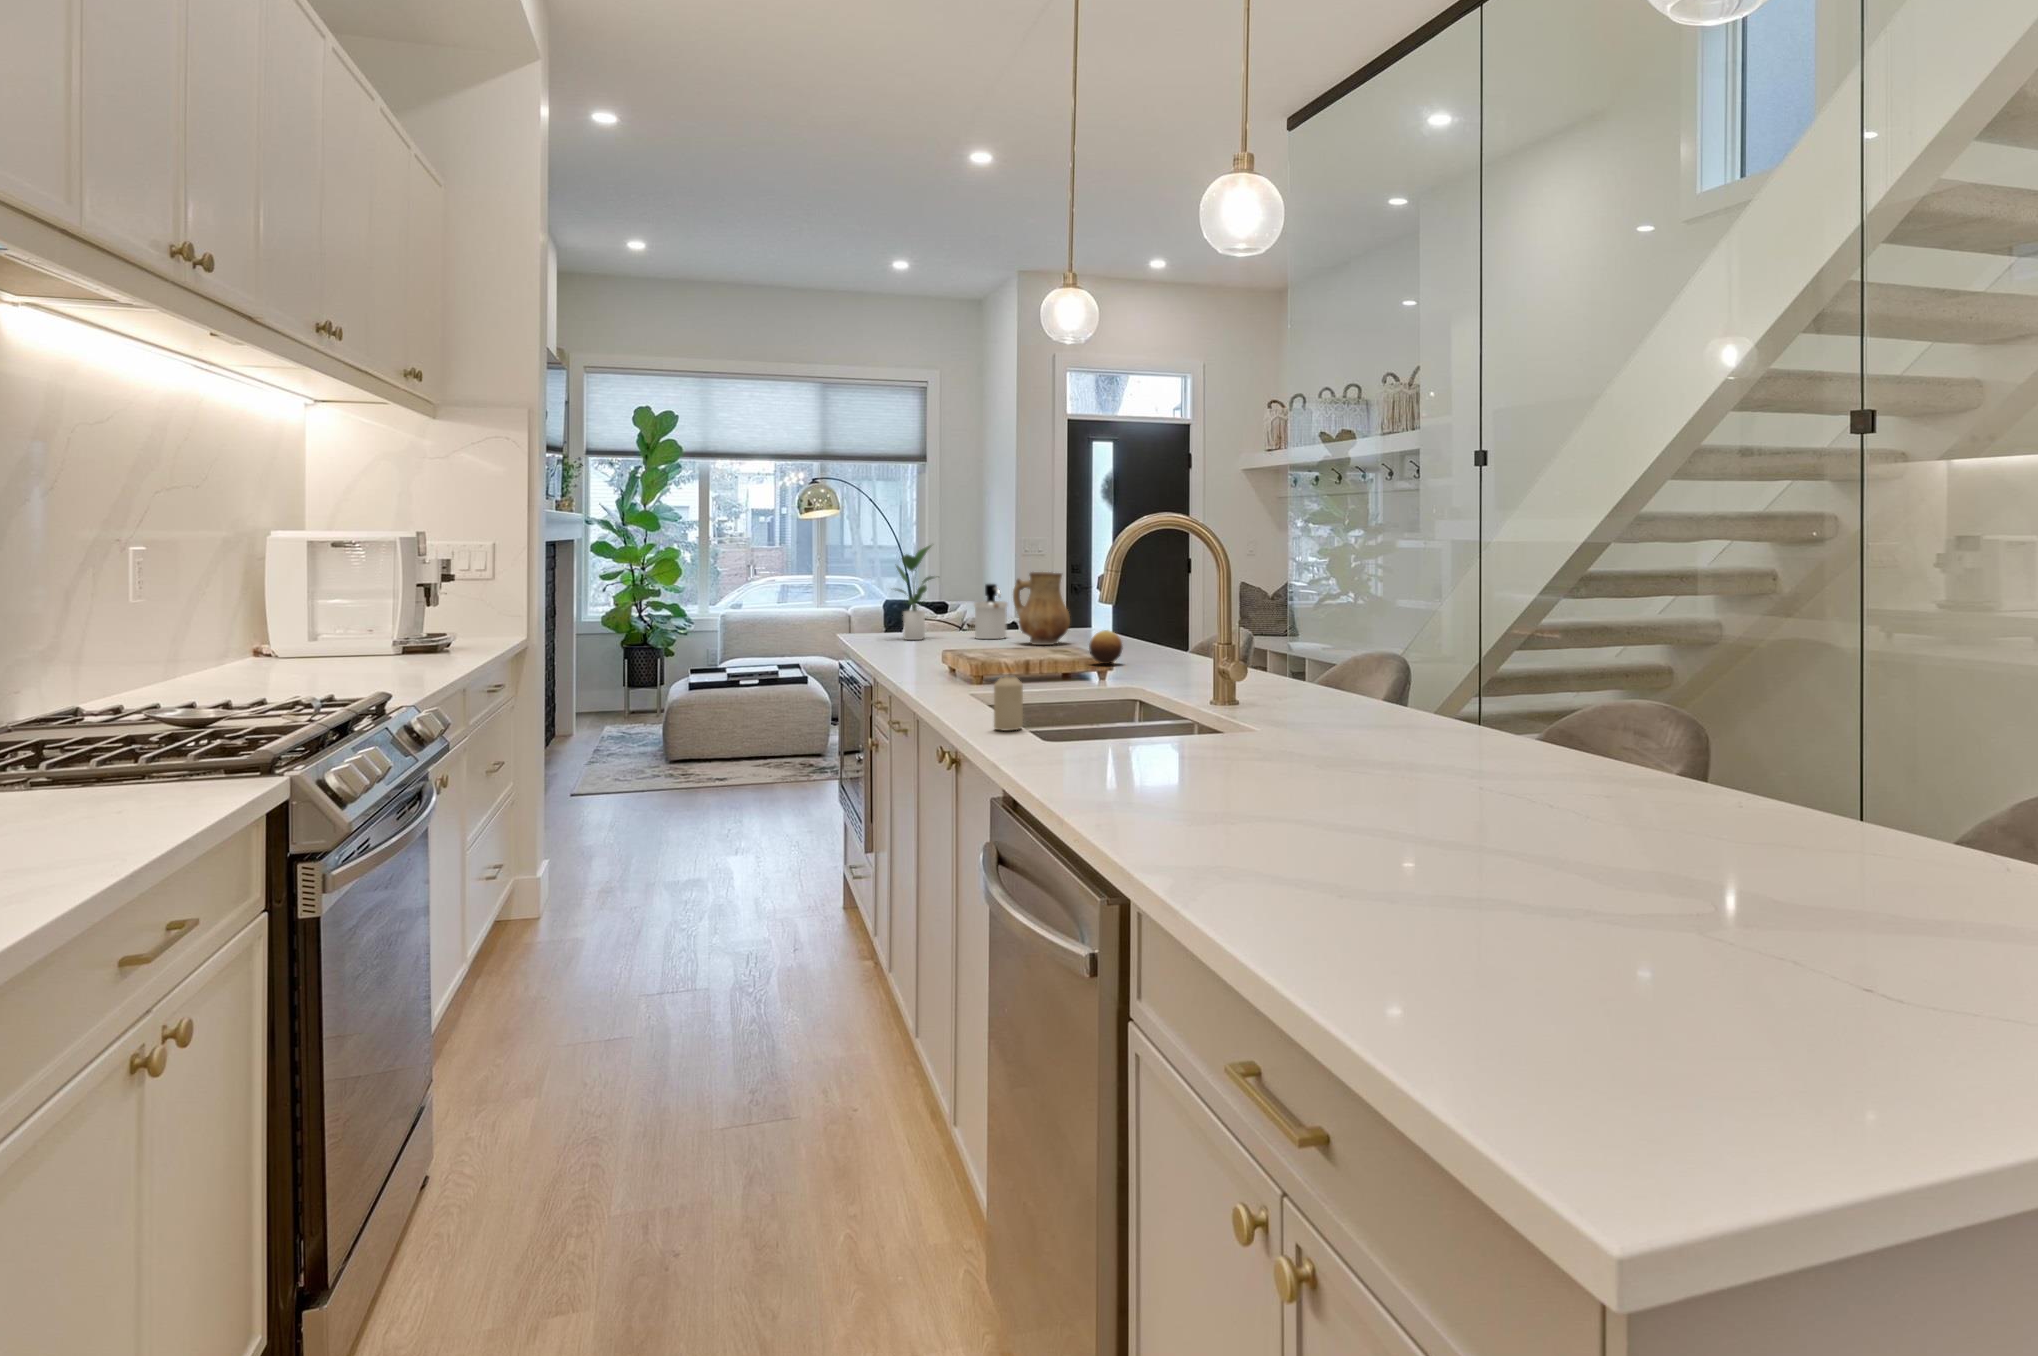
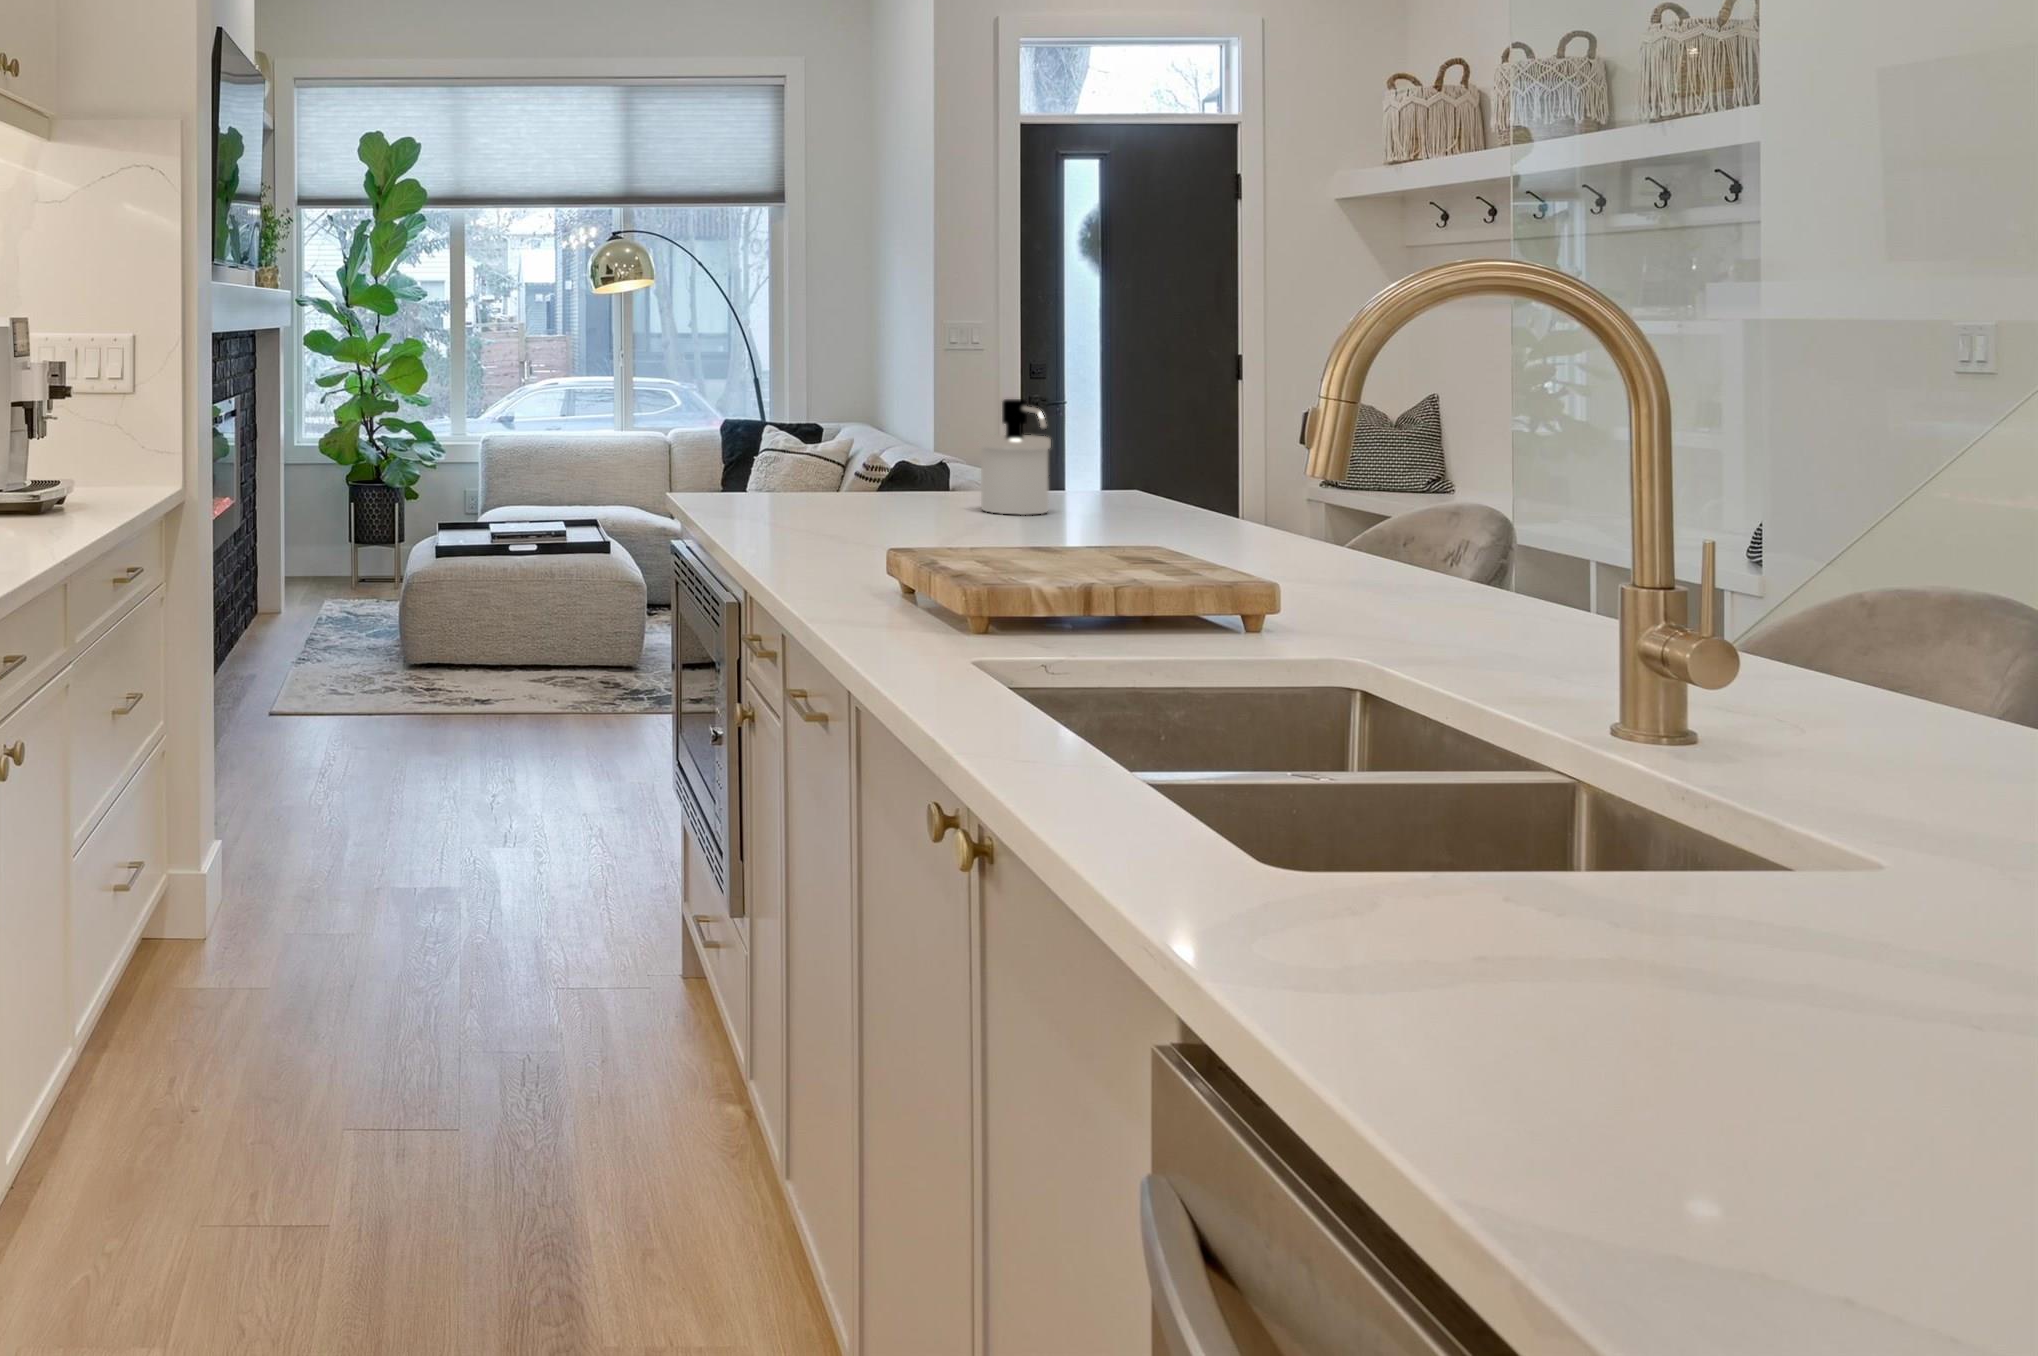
potted plant: present [895,545,934,640] -> none [806,315,916,511]
ceramic pitcher: present [1013,572,1070,645] -> none [1083,375,1221,537]
fruit: present [1089,630,1123,664] -> none [1387,524,1489,612]
candle: present [994,676,1023,731] -> none [1650,794,1803,1046]

